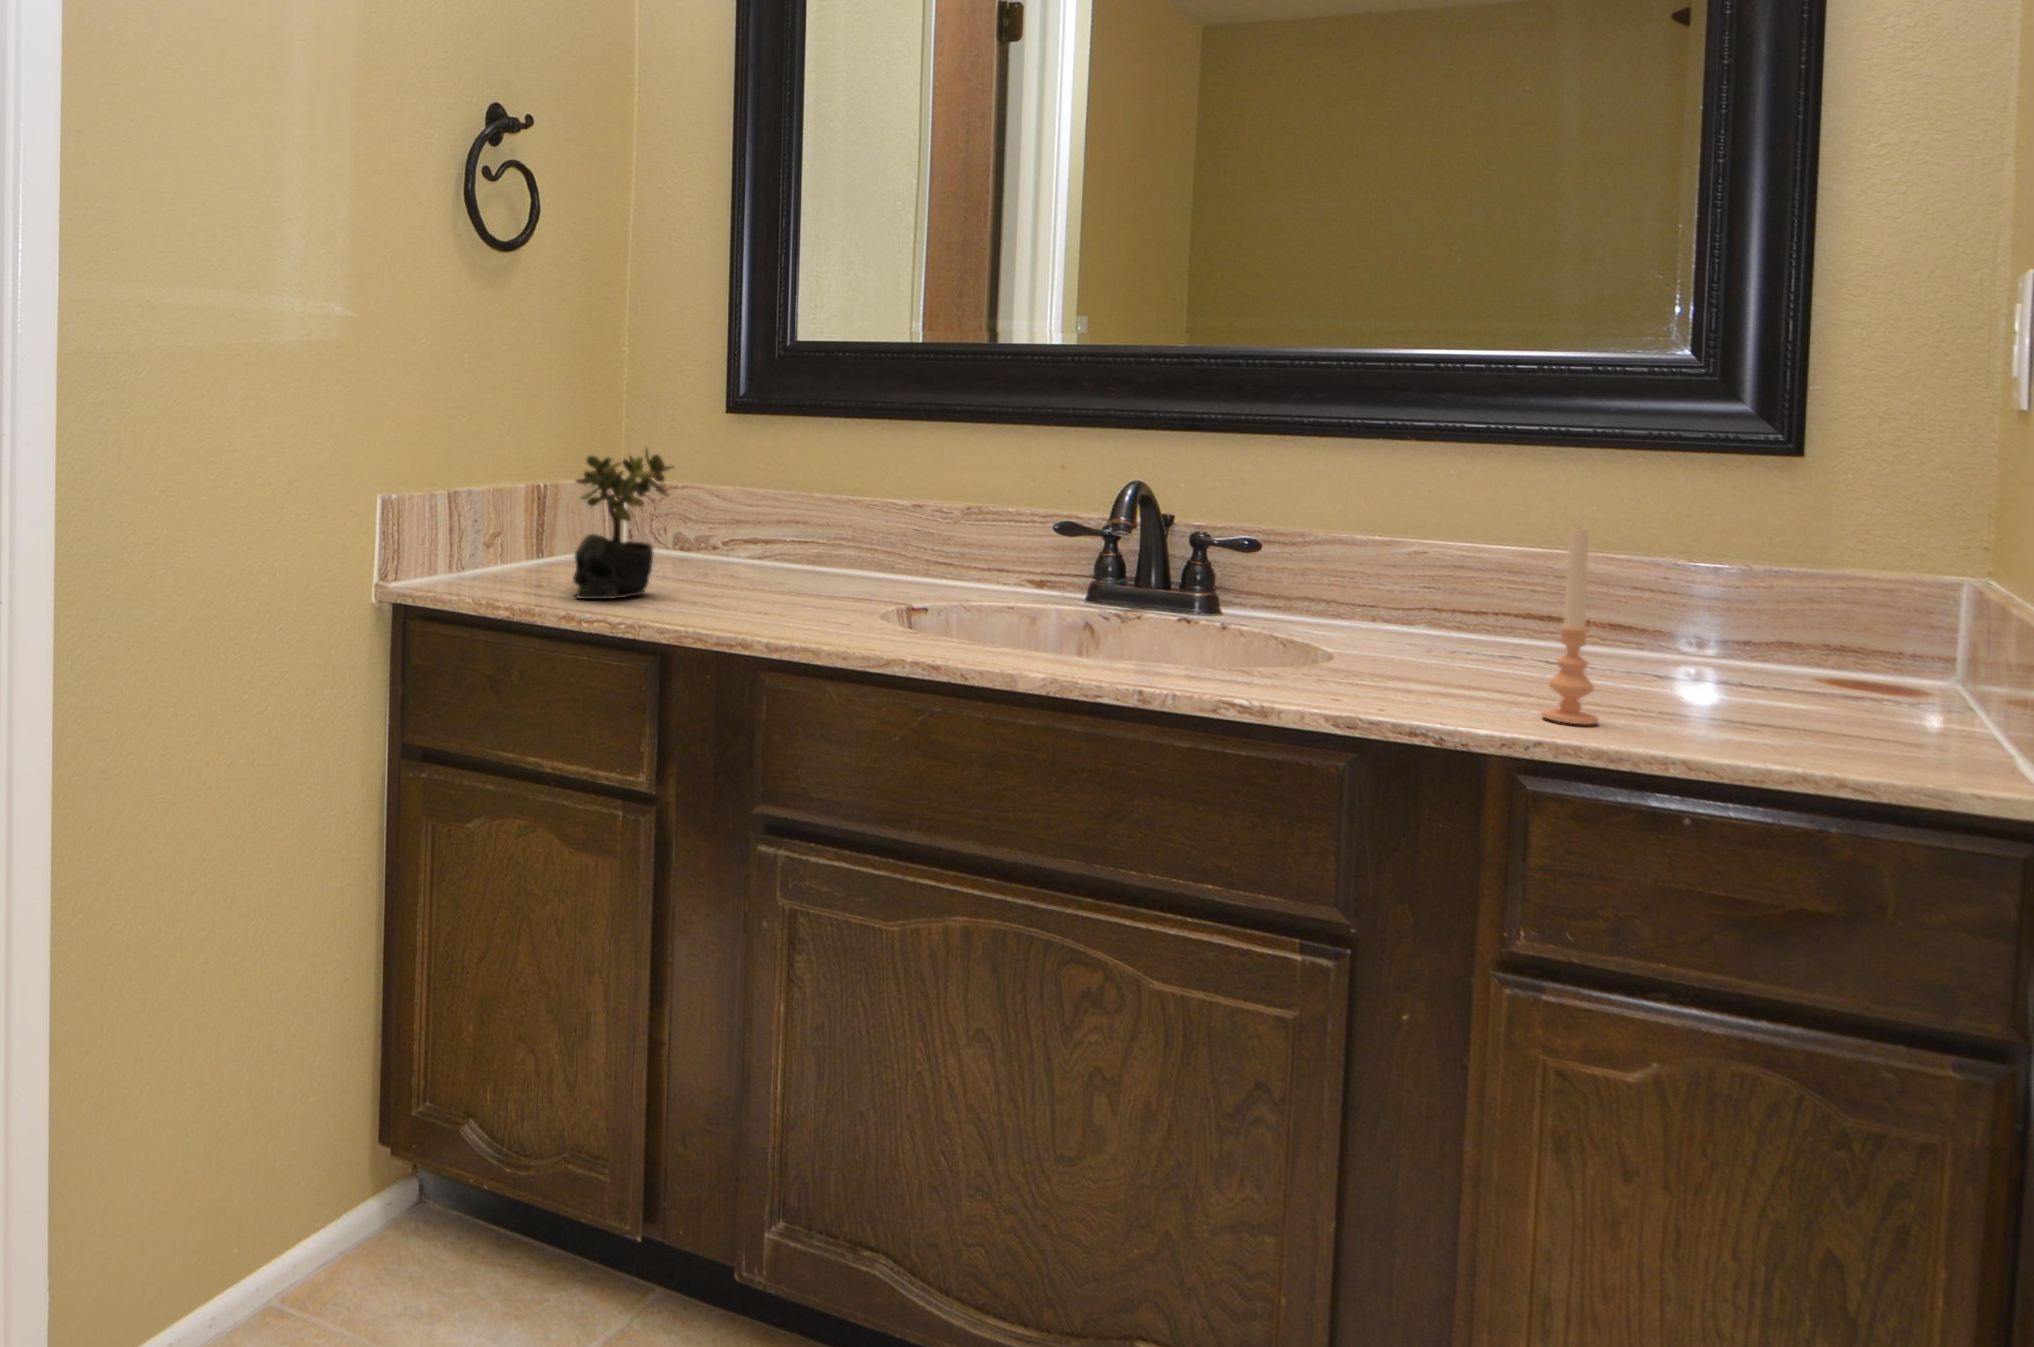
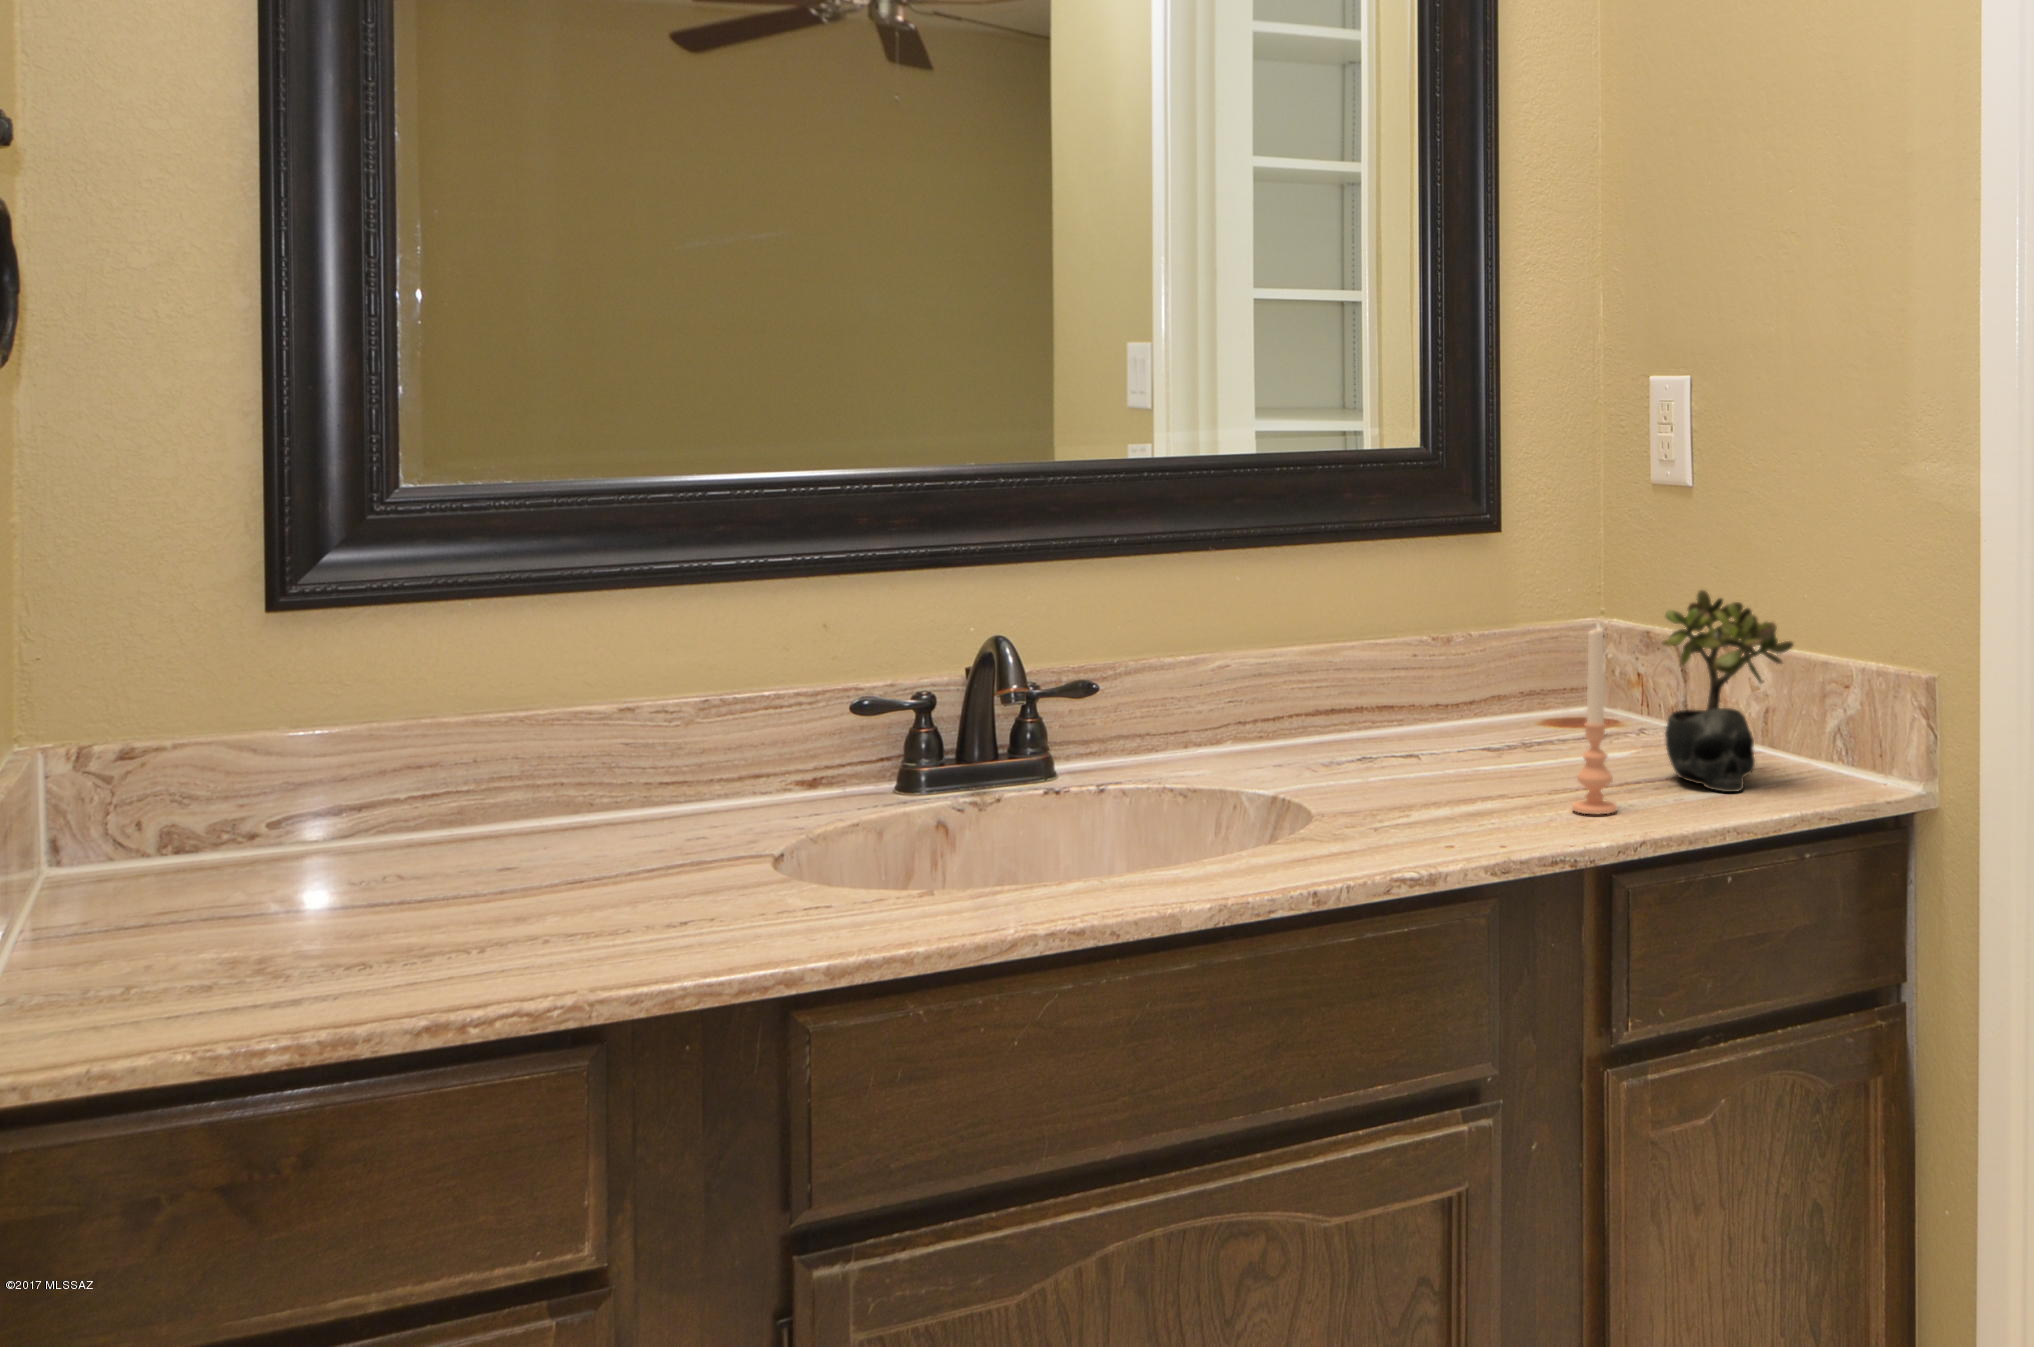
succulent plant: present [573,449,673,599] -> present [1662,590,1794,792]

